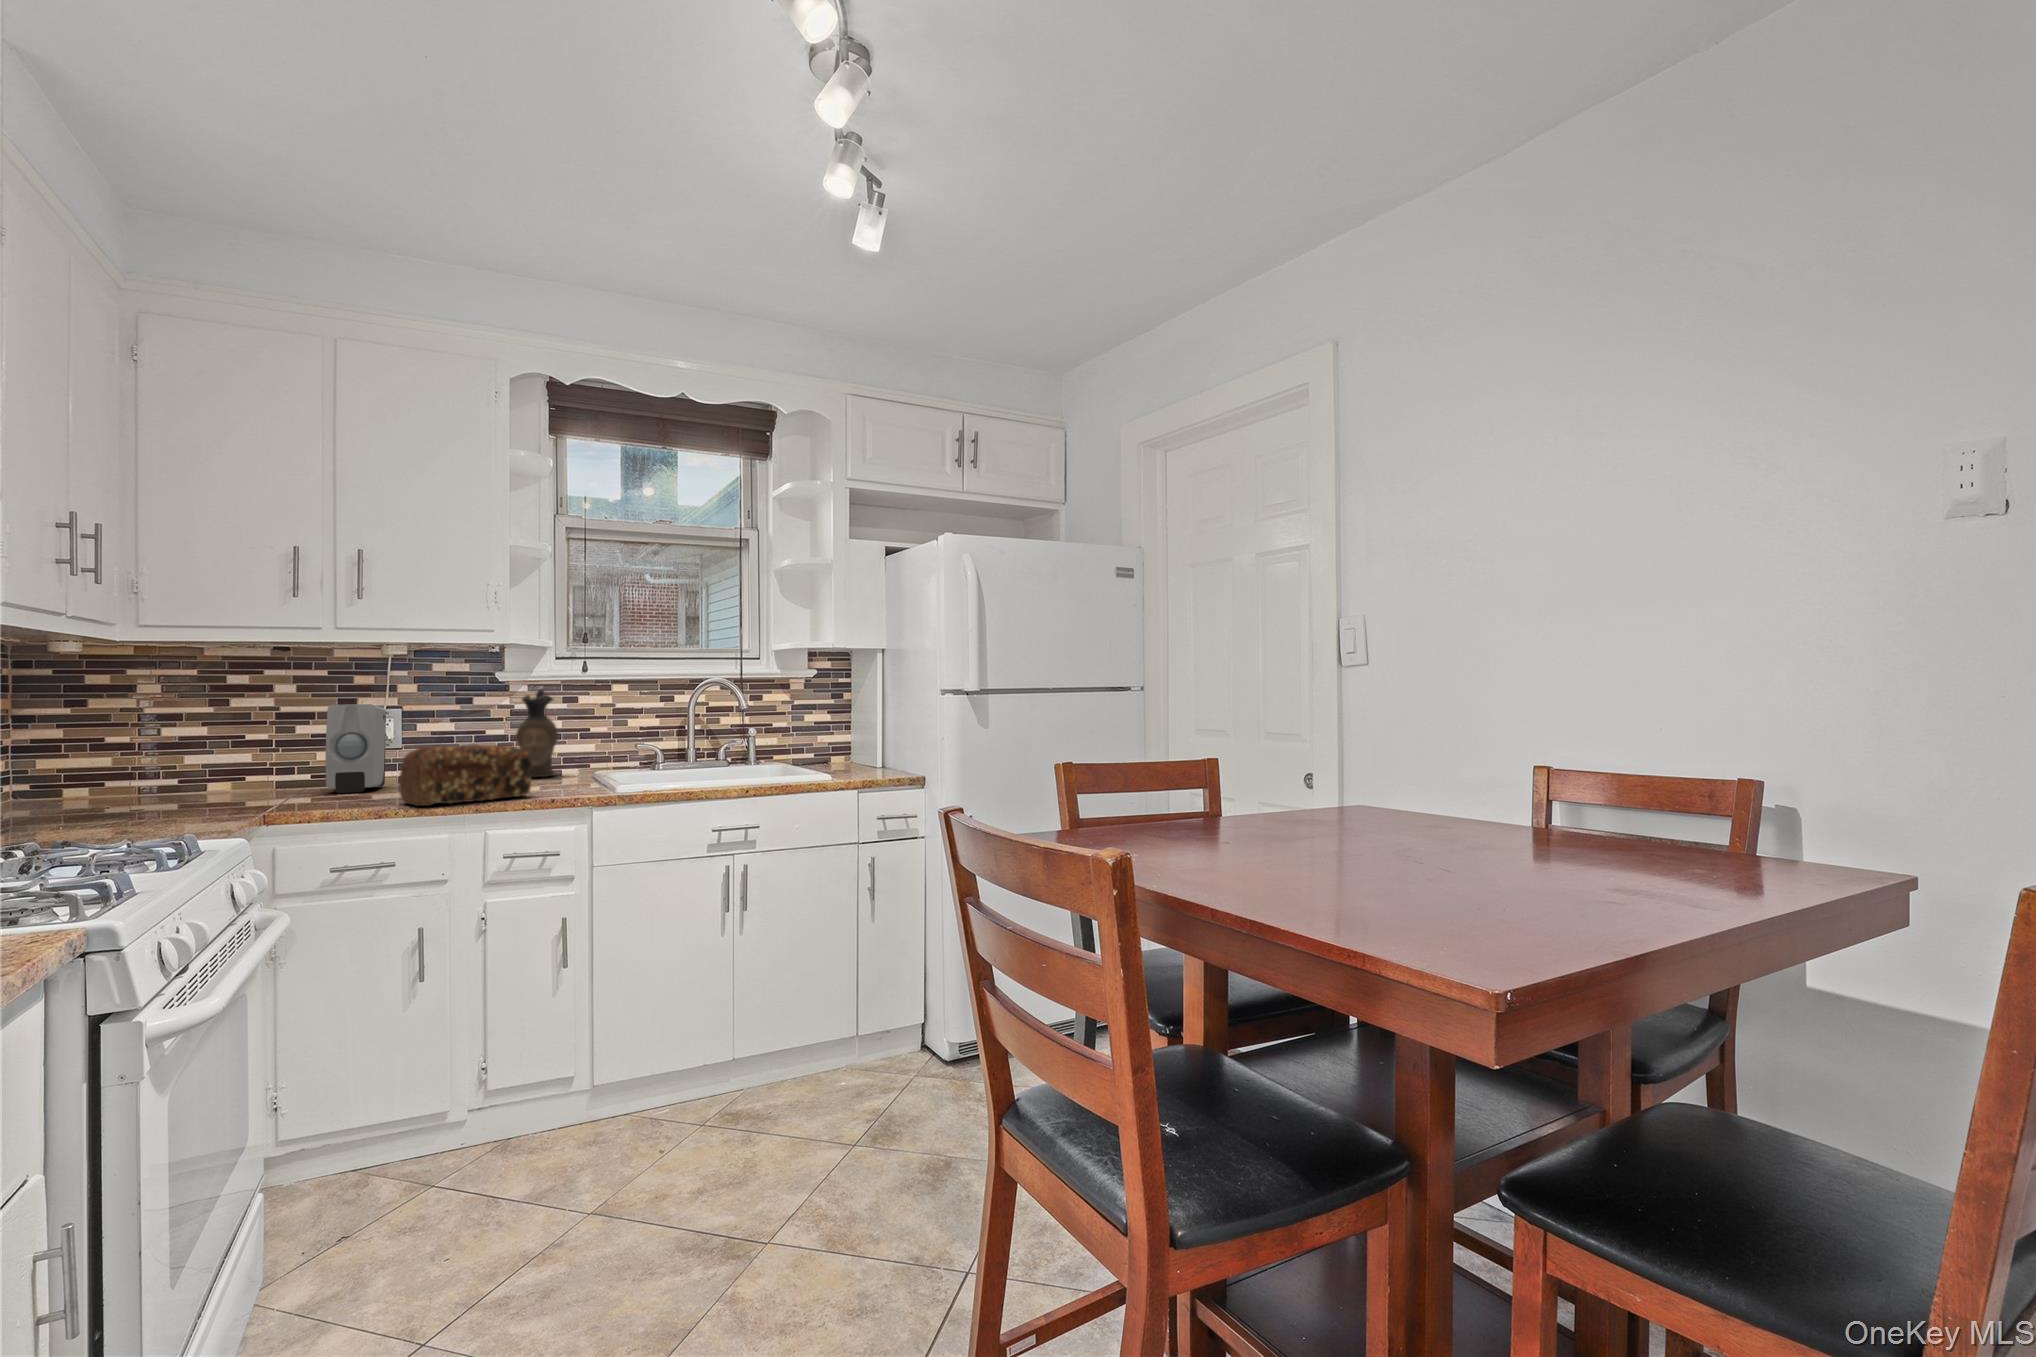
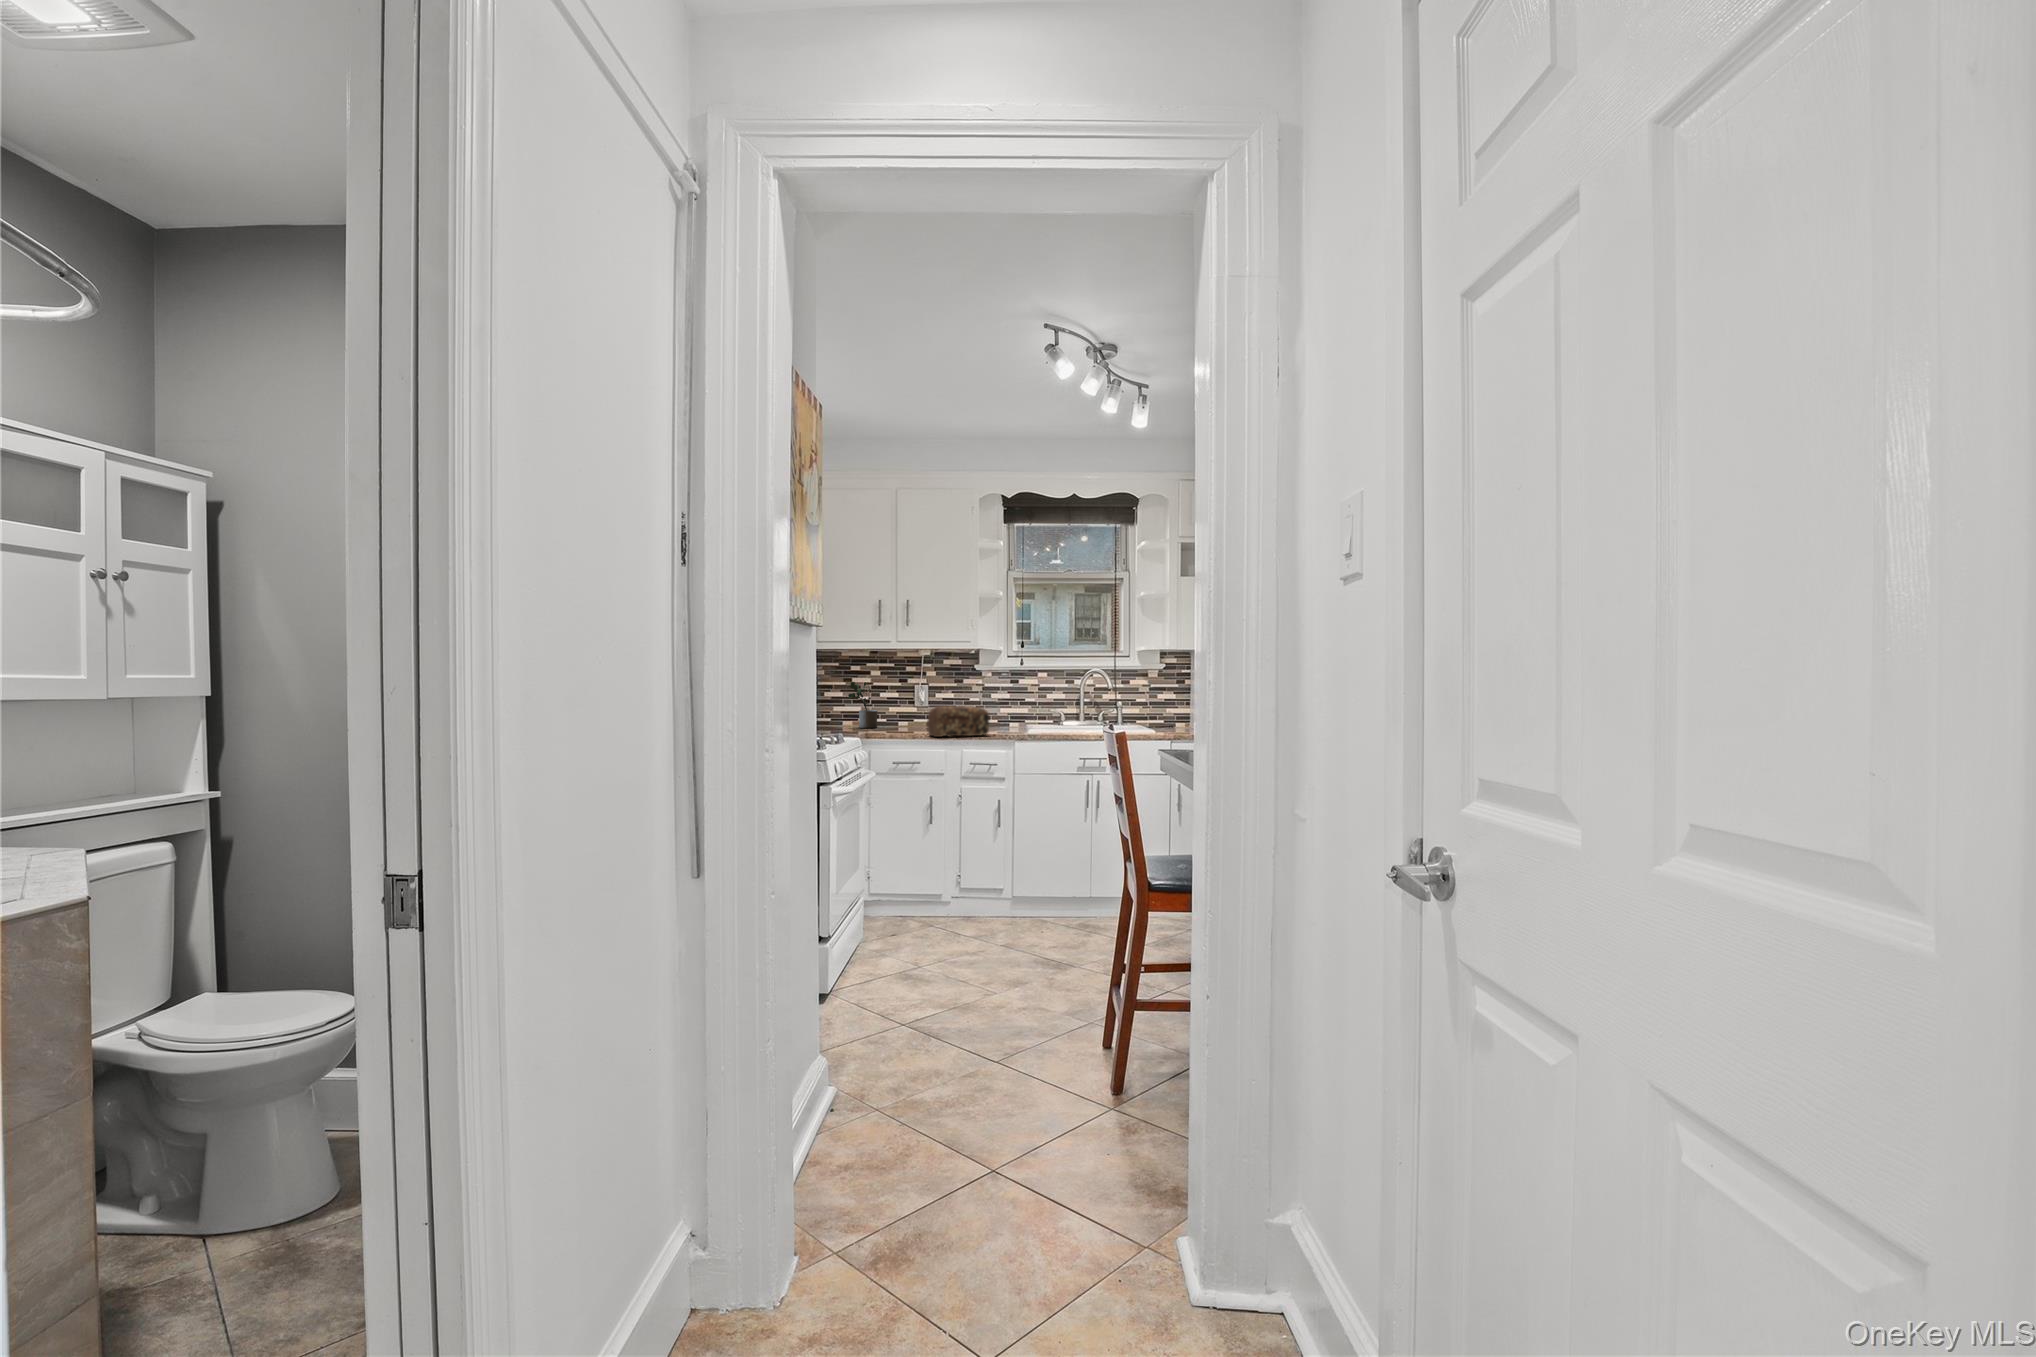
ceramic pitcher: present [516,689,558,777] -> none [985,672,1007,727]
soap dispenser: present [326,704,386,793] -> none [894,682,921,730]
potted plant: none [217,706,289,794] -> present [848,682,878,728]

